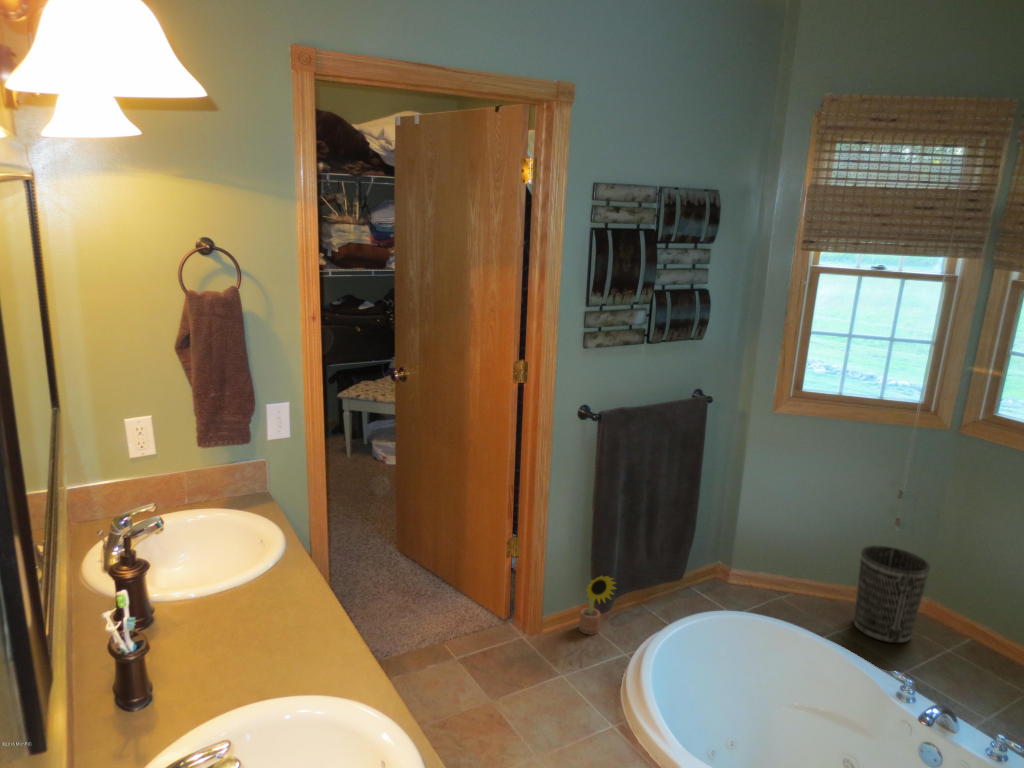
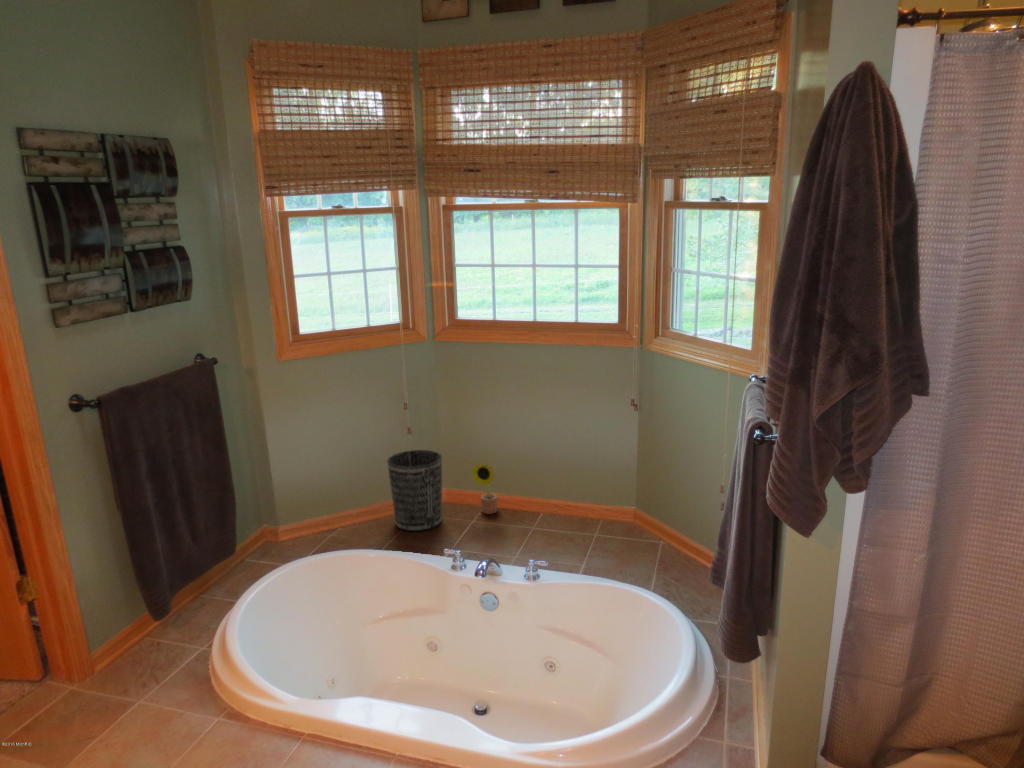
decorative plant: present [579,576,616,635] -> present [471,464,498,514]

